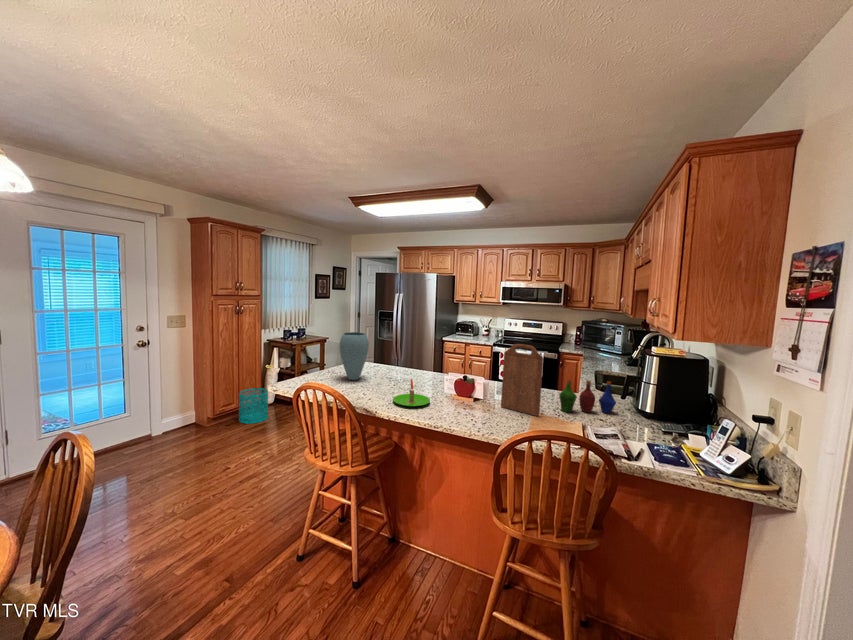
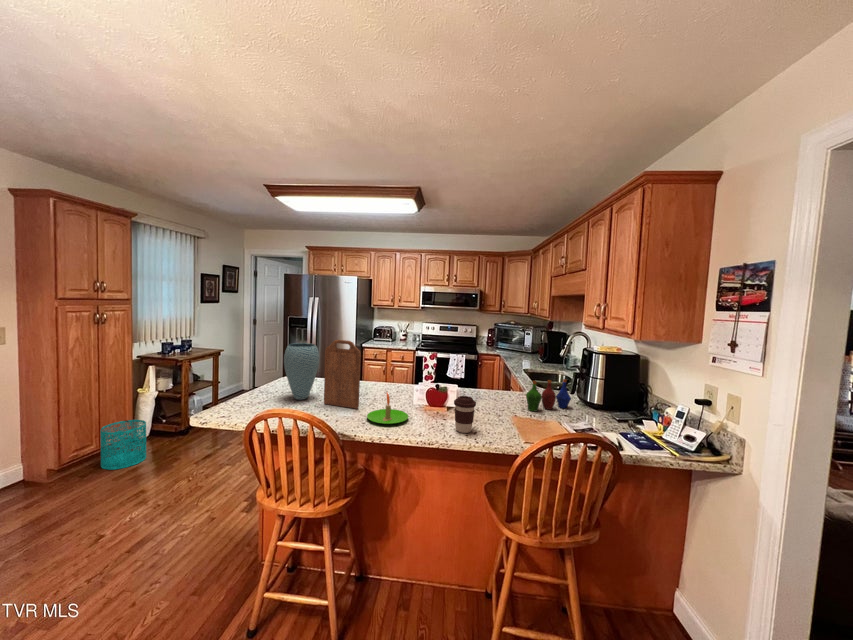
cutting board: present [501,344,543,416] -> present [324,340,361,409]
coffee cup: none [464,387,486,422] -> present [454,396,476,433]

